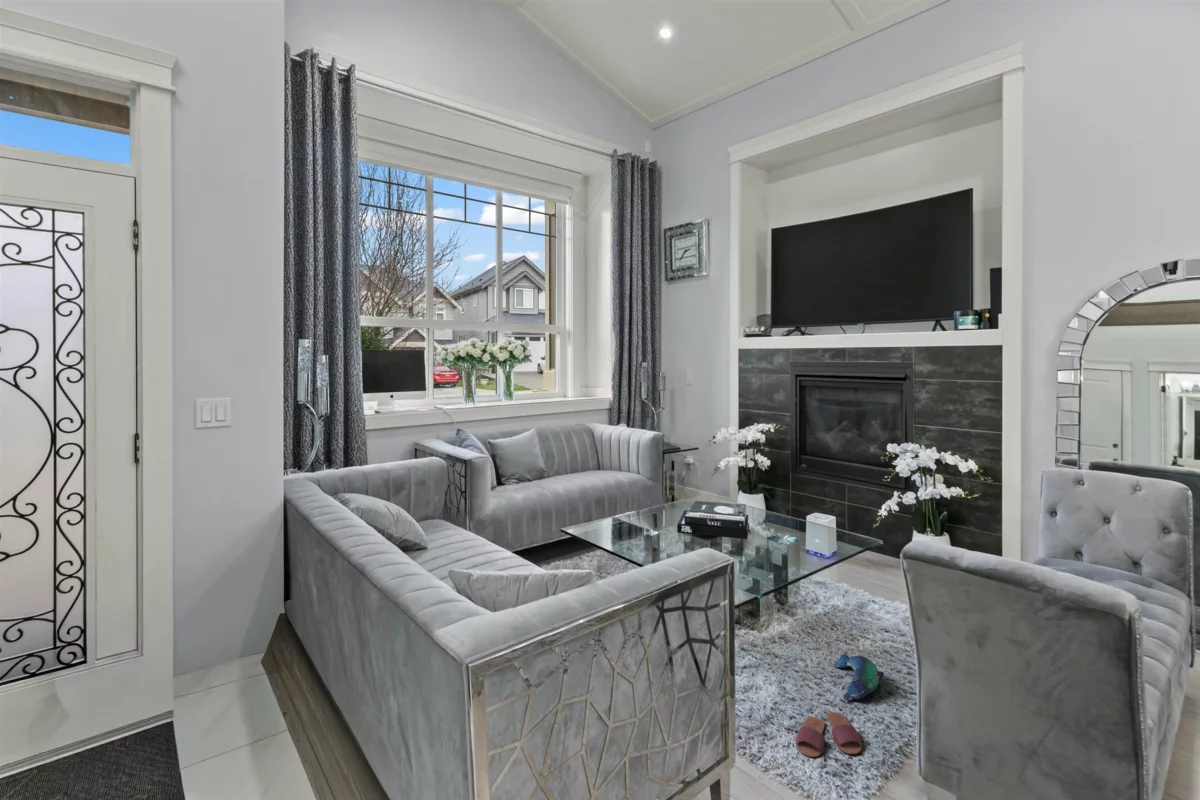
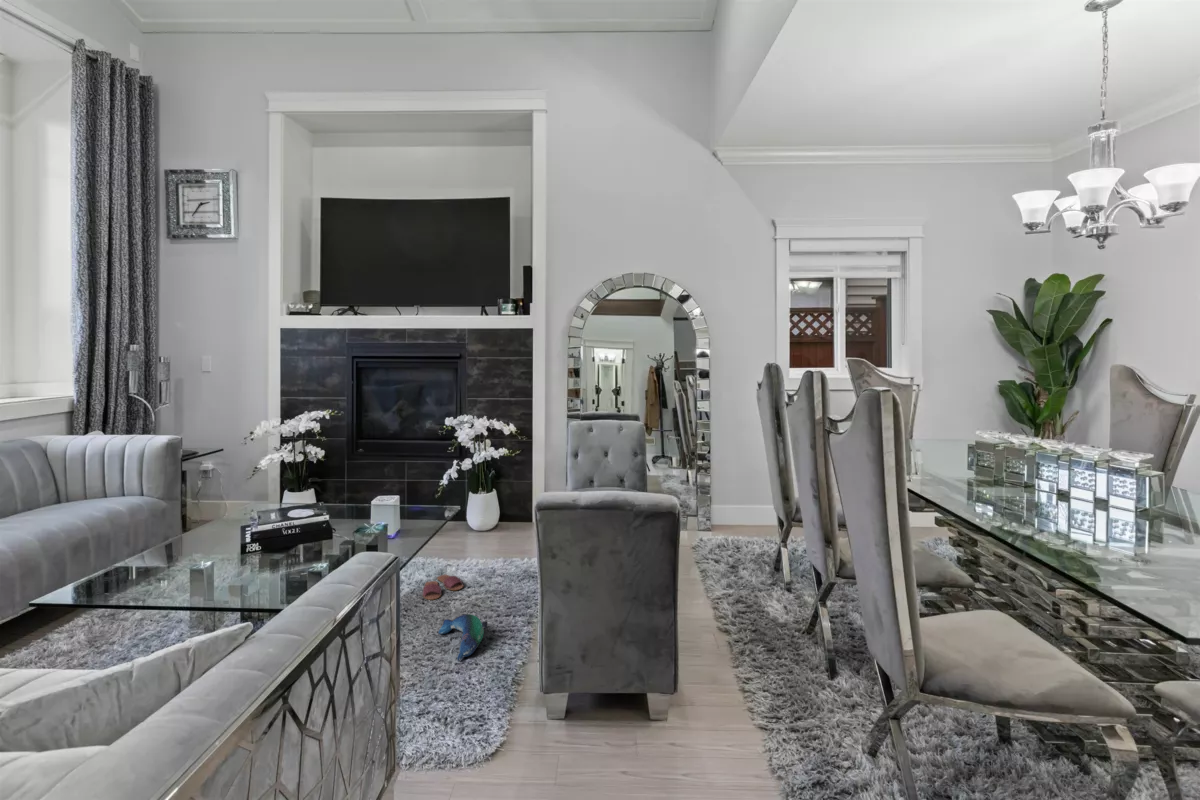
slippers: present [796,712,862,757] -> present [423,575,463,600]

